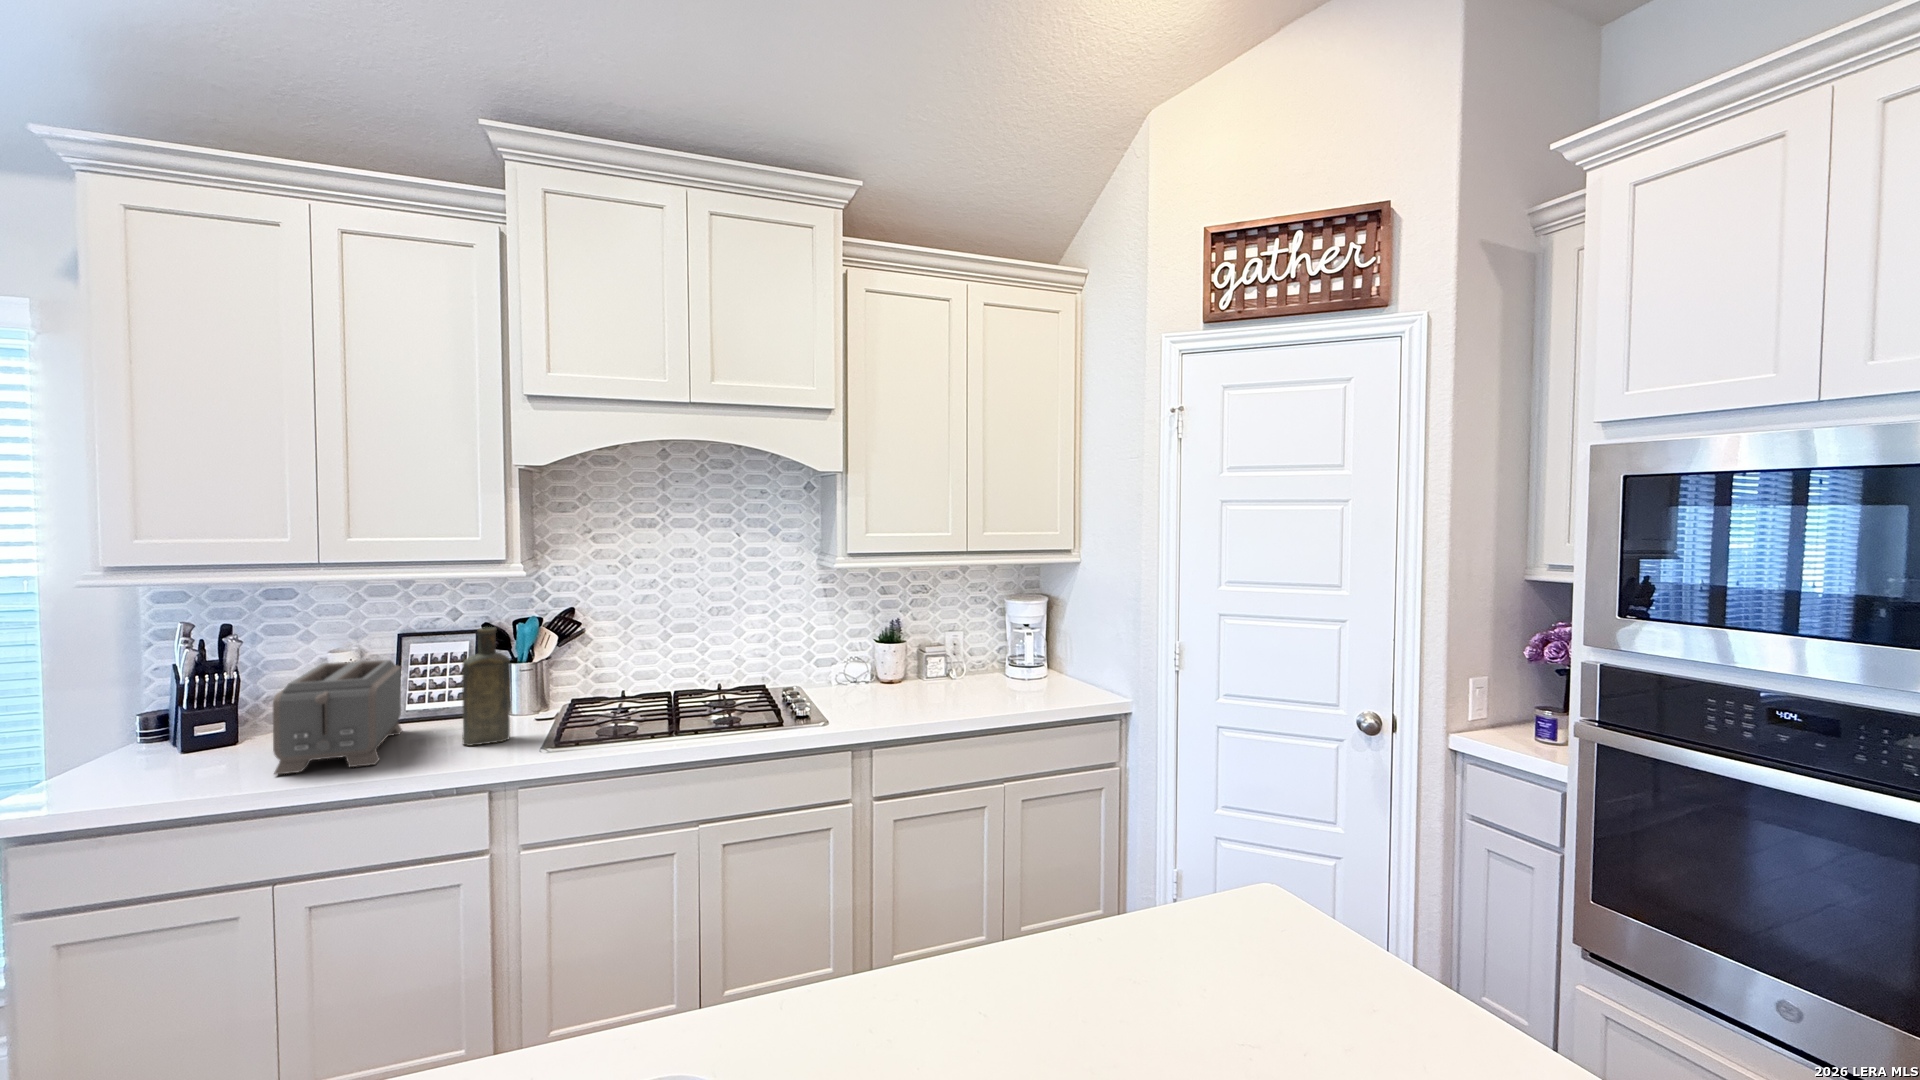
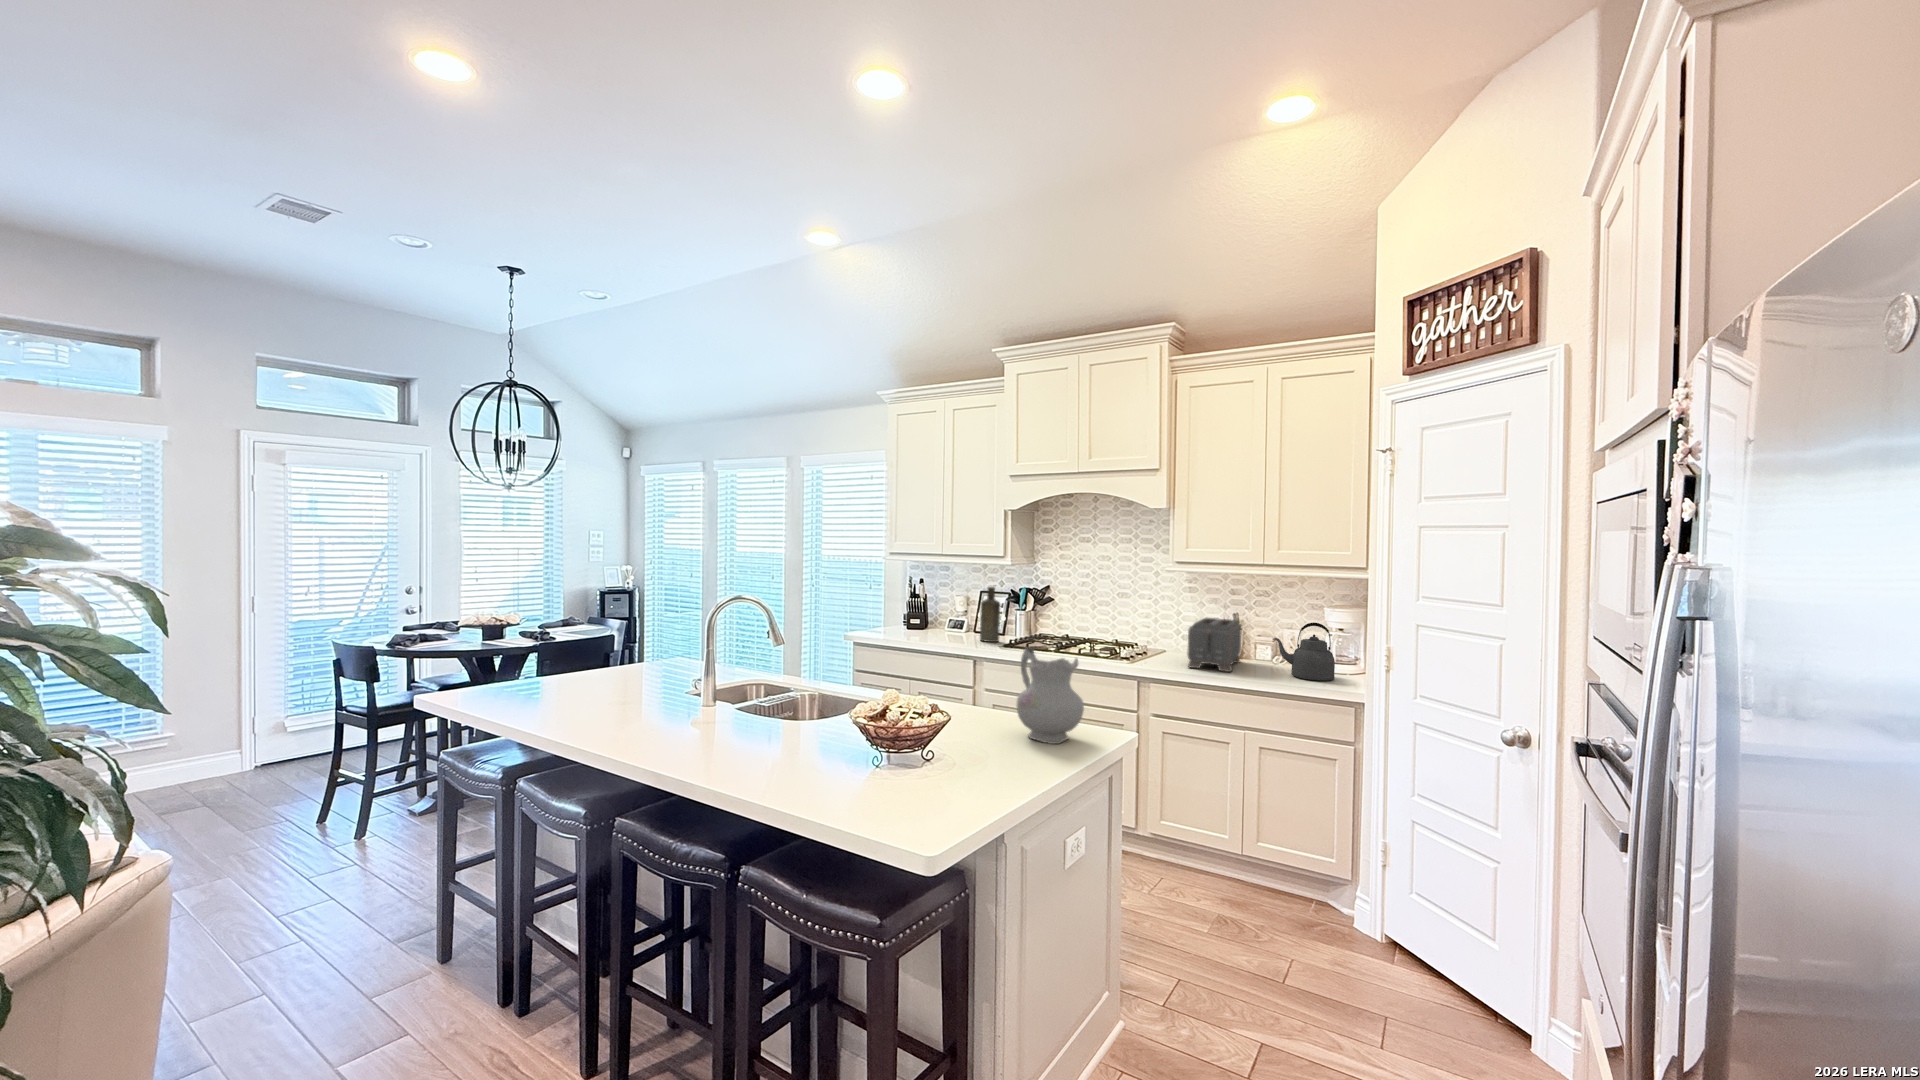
kettle: none [990,622,1056,696] -> present [1273,622,1335,681]
toaster: present [273,660,402,775] -> present [1187,618,1242,672]
ceramic pitcher: none [1143,790,1314,1004] -> present [1017,648,1084,744]

